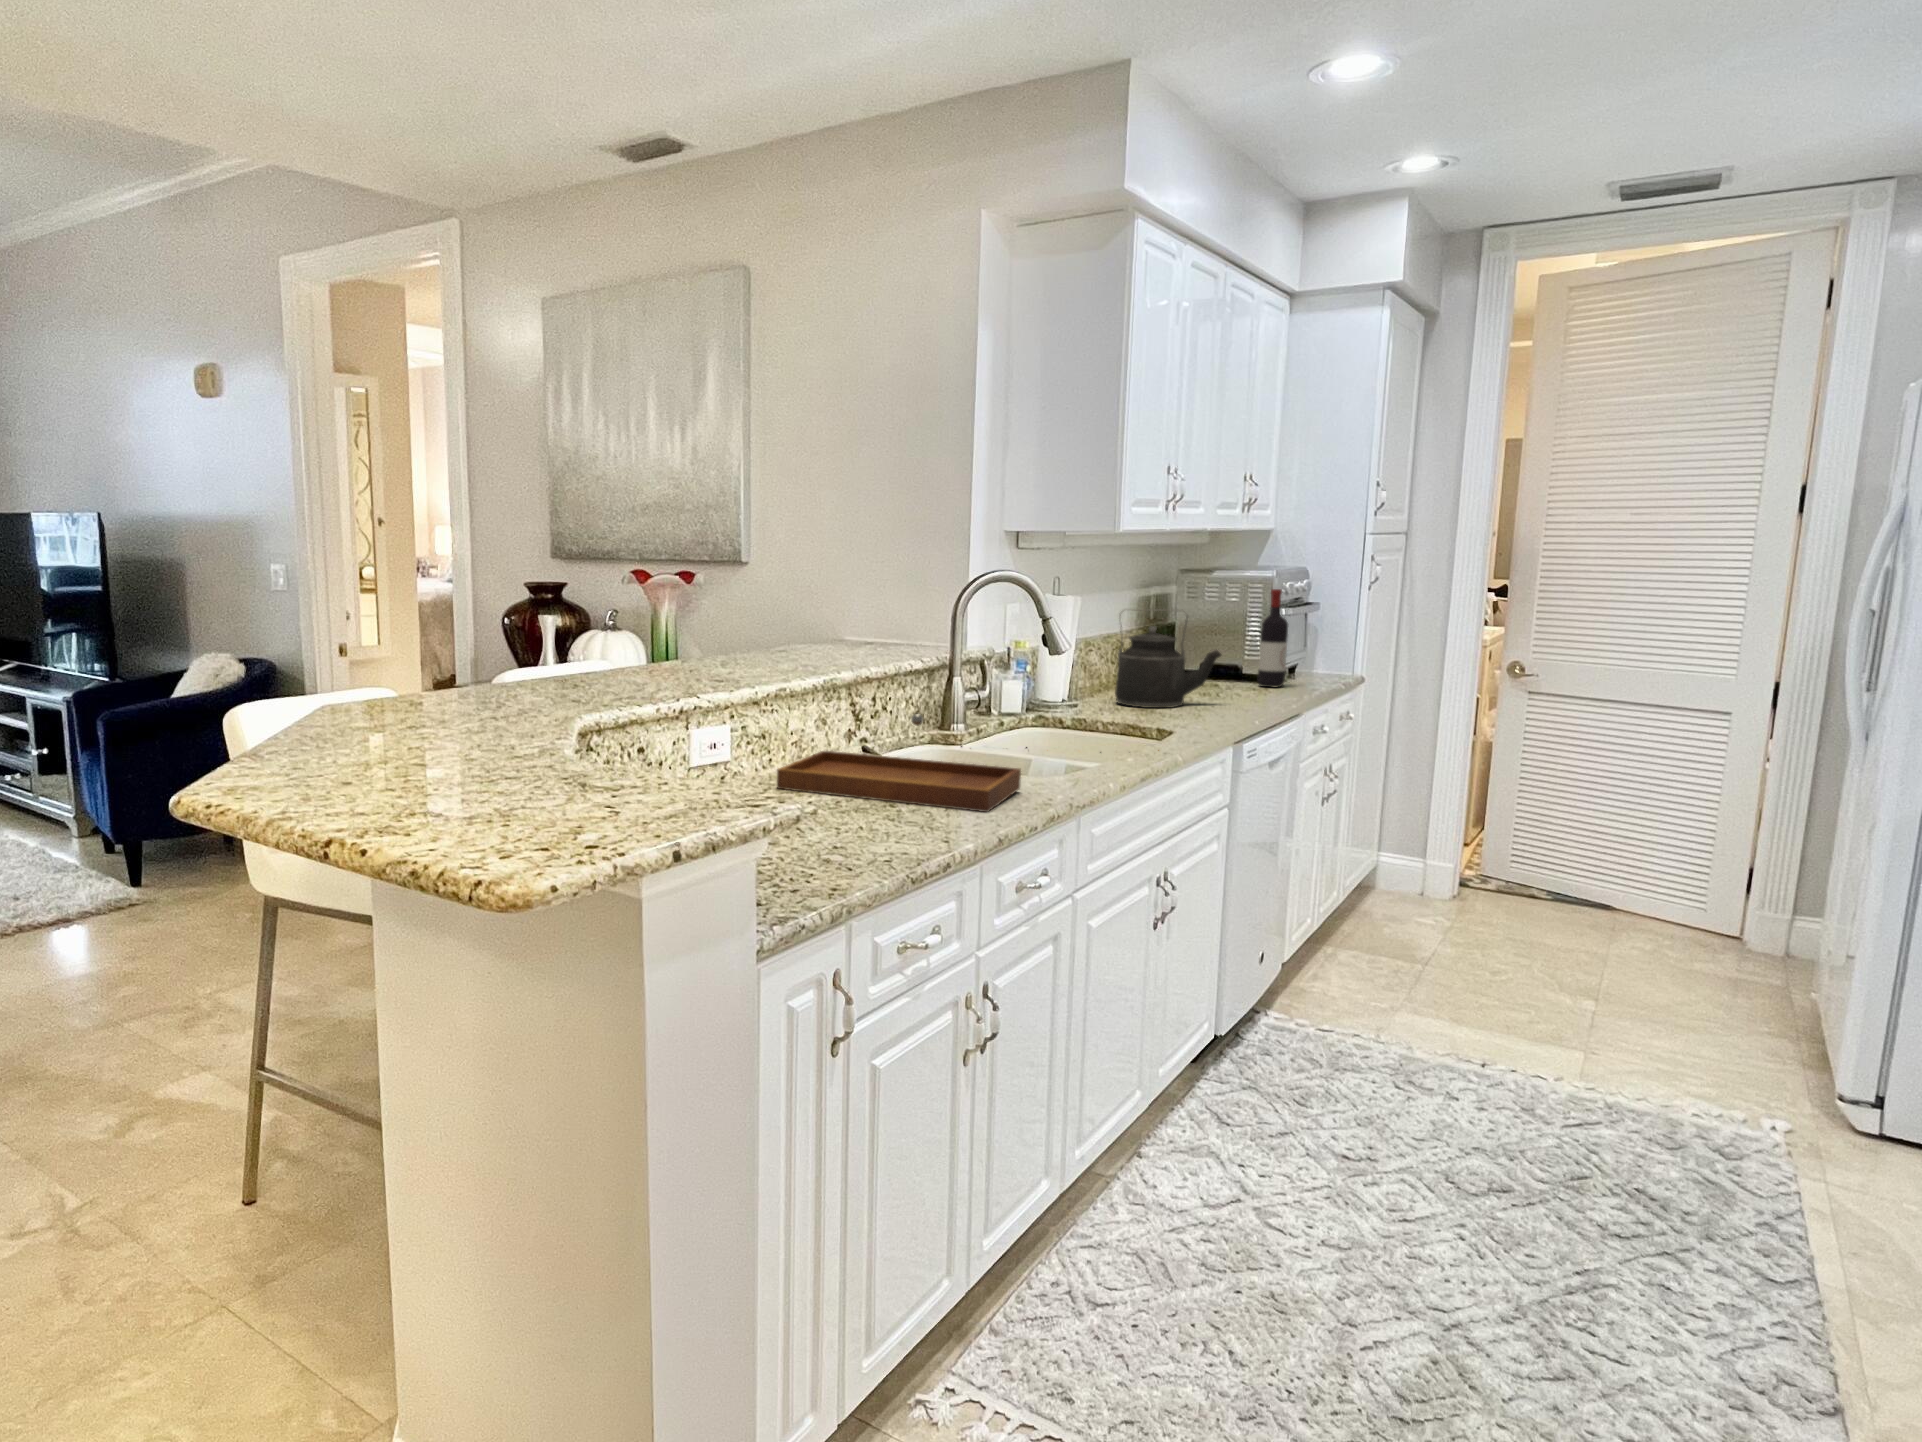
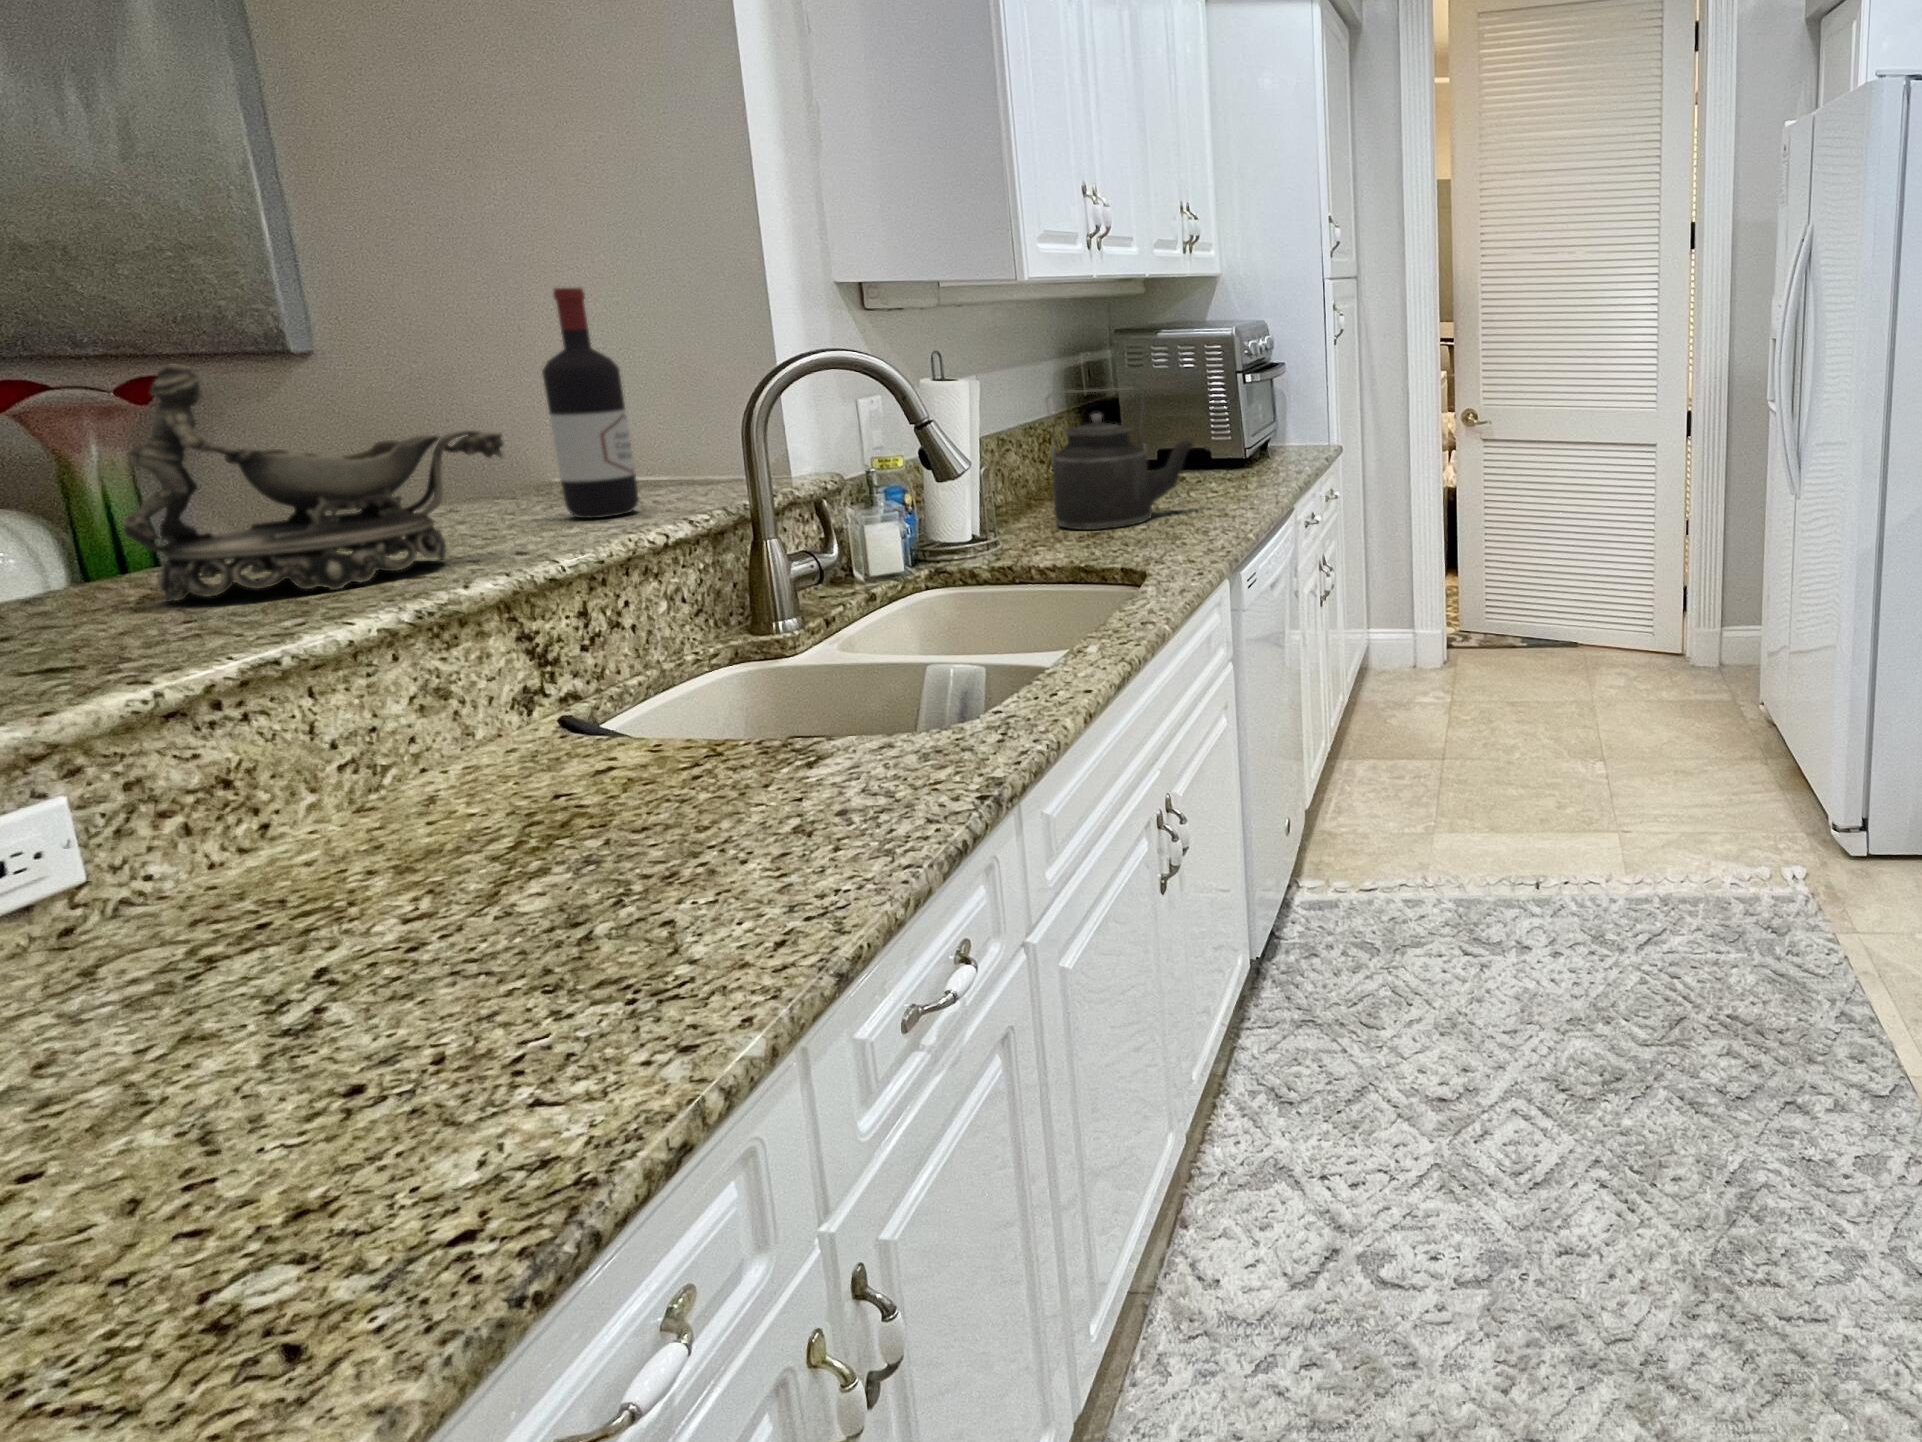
decorative bowl: none [738,566,859,670] -> present [123,365,504,602]
wine bottle: present [1258,589,1288,687] -> present [542,288,639,518]
tray: present [777,714,1021,812] -> none [152,687,889,971]

